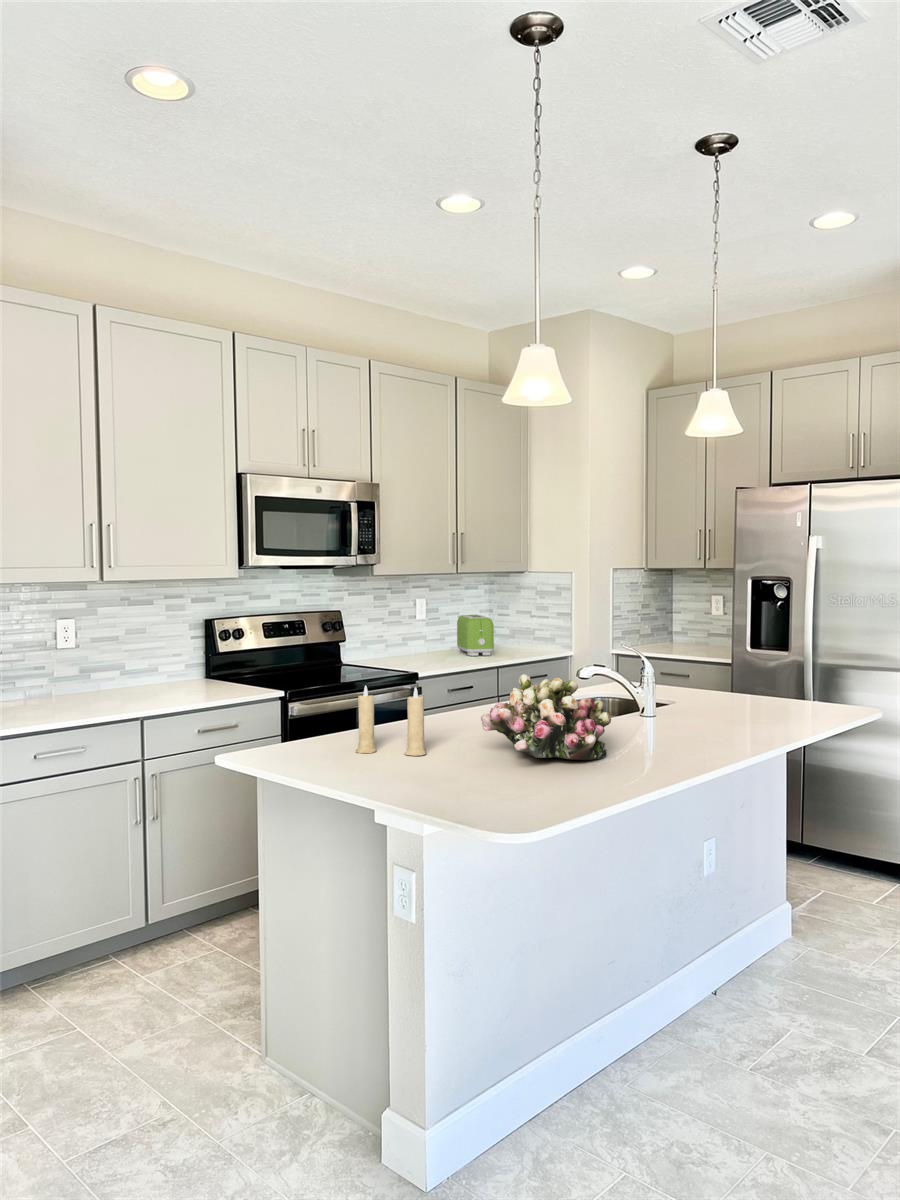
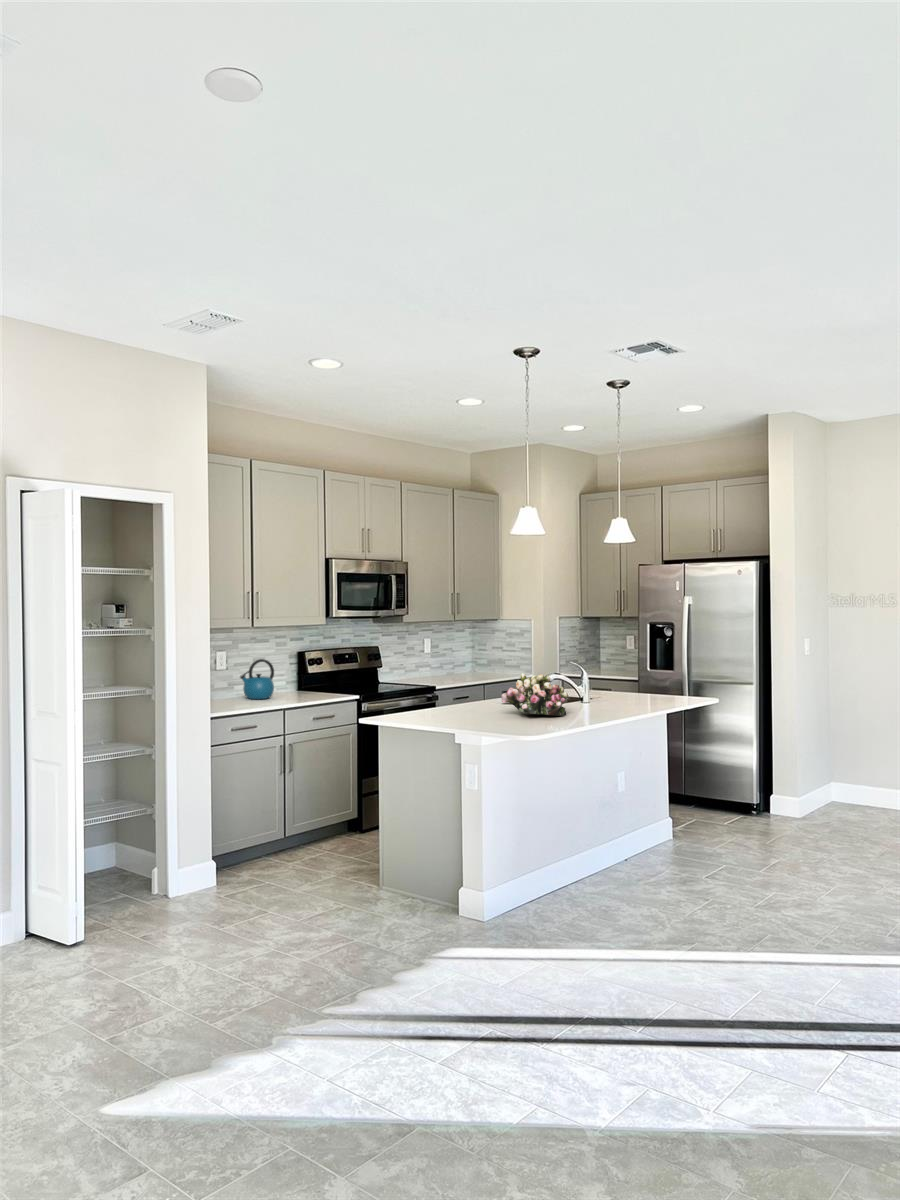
toaster: present [457,615,494,656] -> none [451,650,478,678]
kettle: none [85,633,146,697] -> present [240,659,274,699]
candle: present [356,686,426,756] -> none [434,679,472,716]

